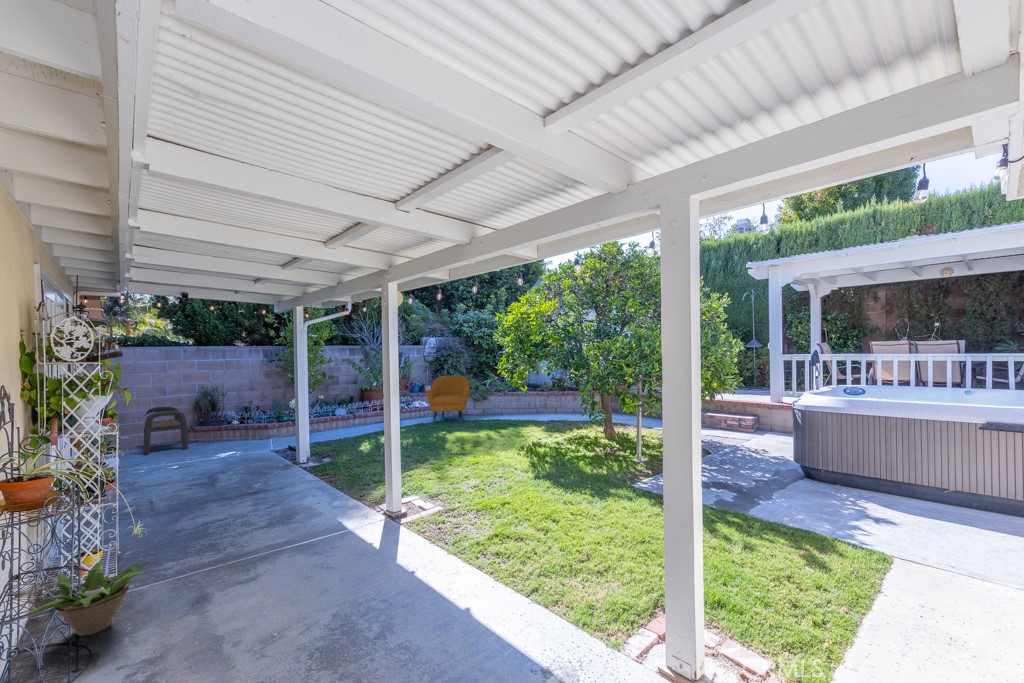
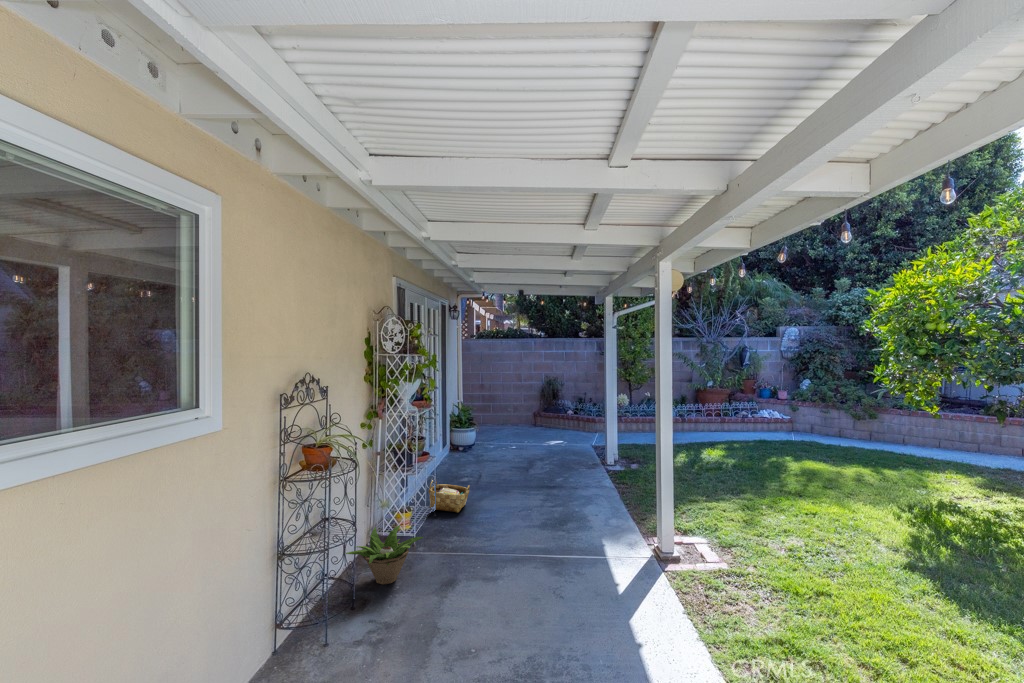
armchair: present [425,375,470,421] -> none [773,380,845,444]
bench: present [141,407,188,454] -> none [498,391,529,431]
woven basket: none [101,505,164,546] -> present [428,480,470,513]

